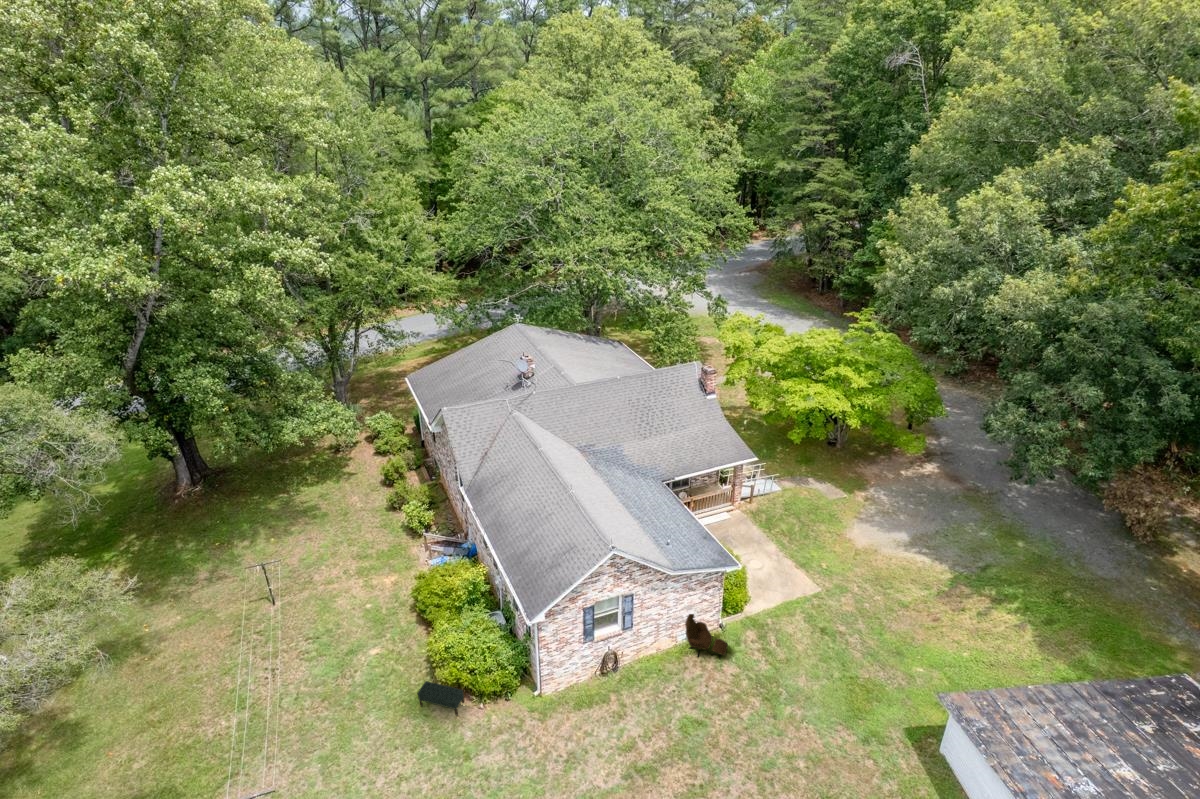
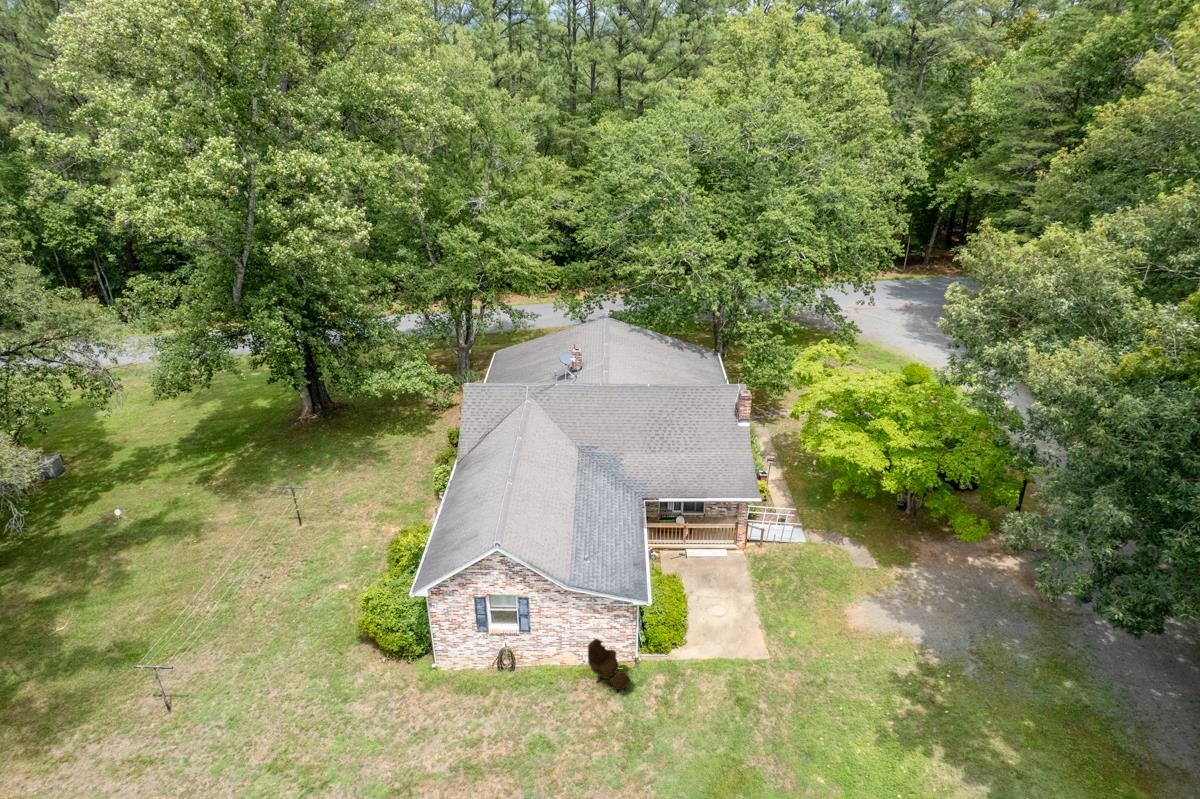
bench: present [417,681,464,716] -> none [341,621,377,661]

